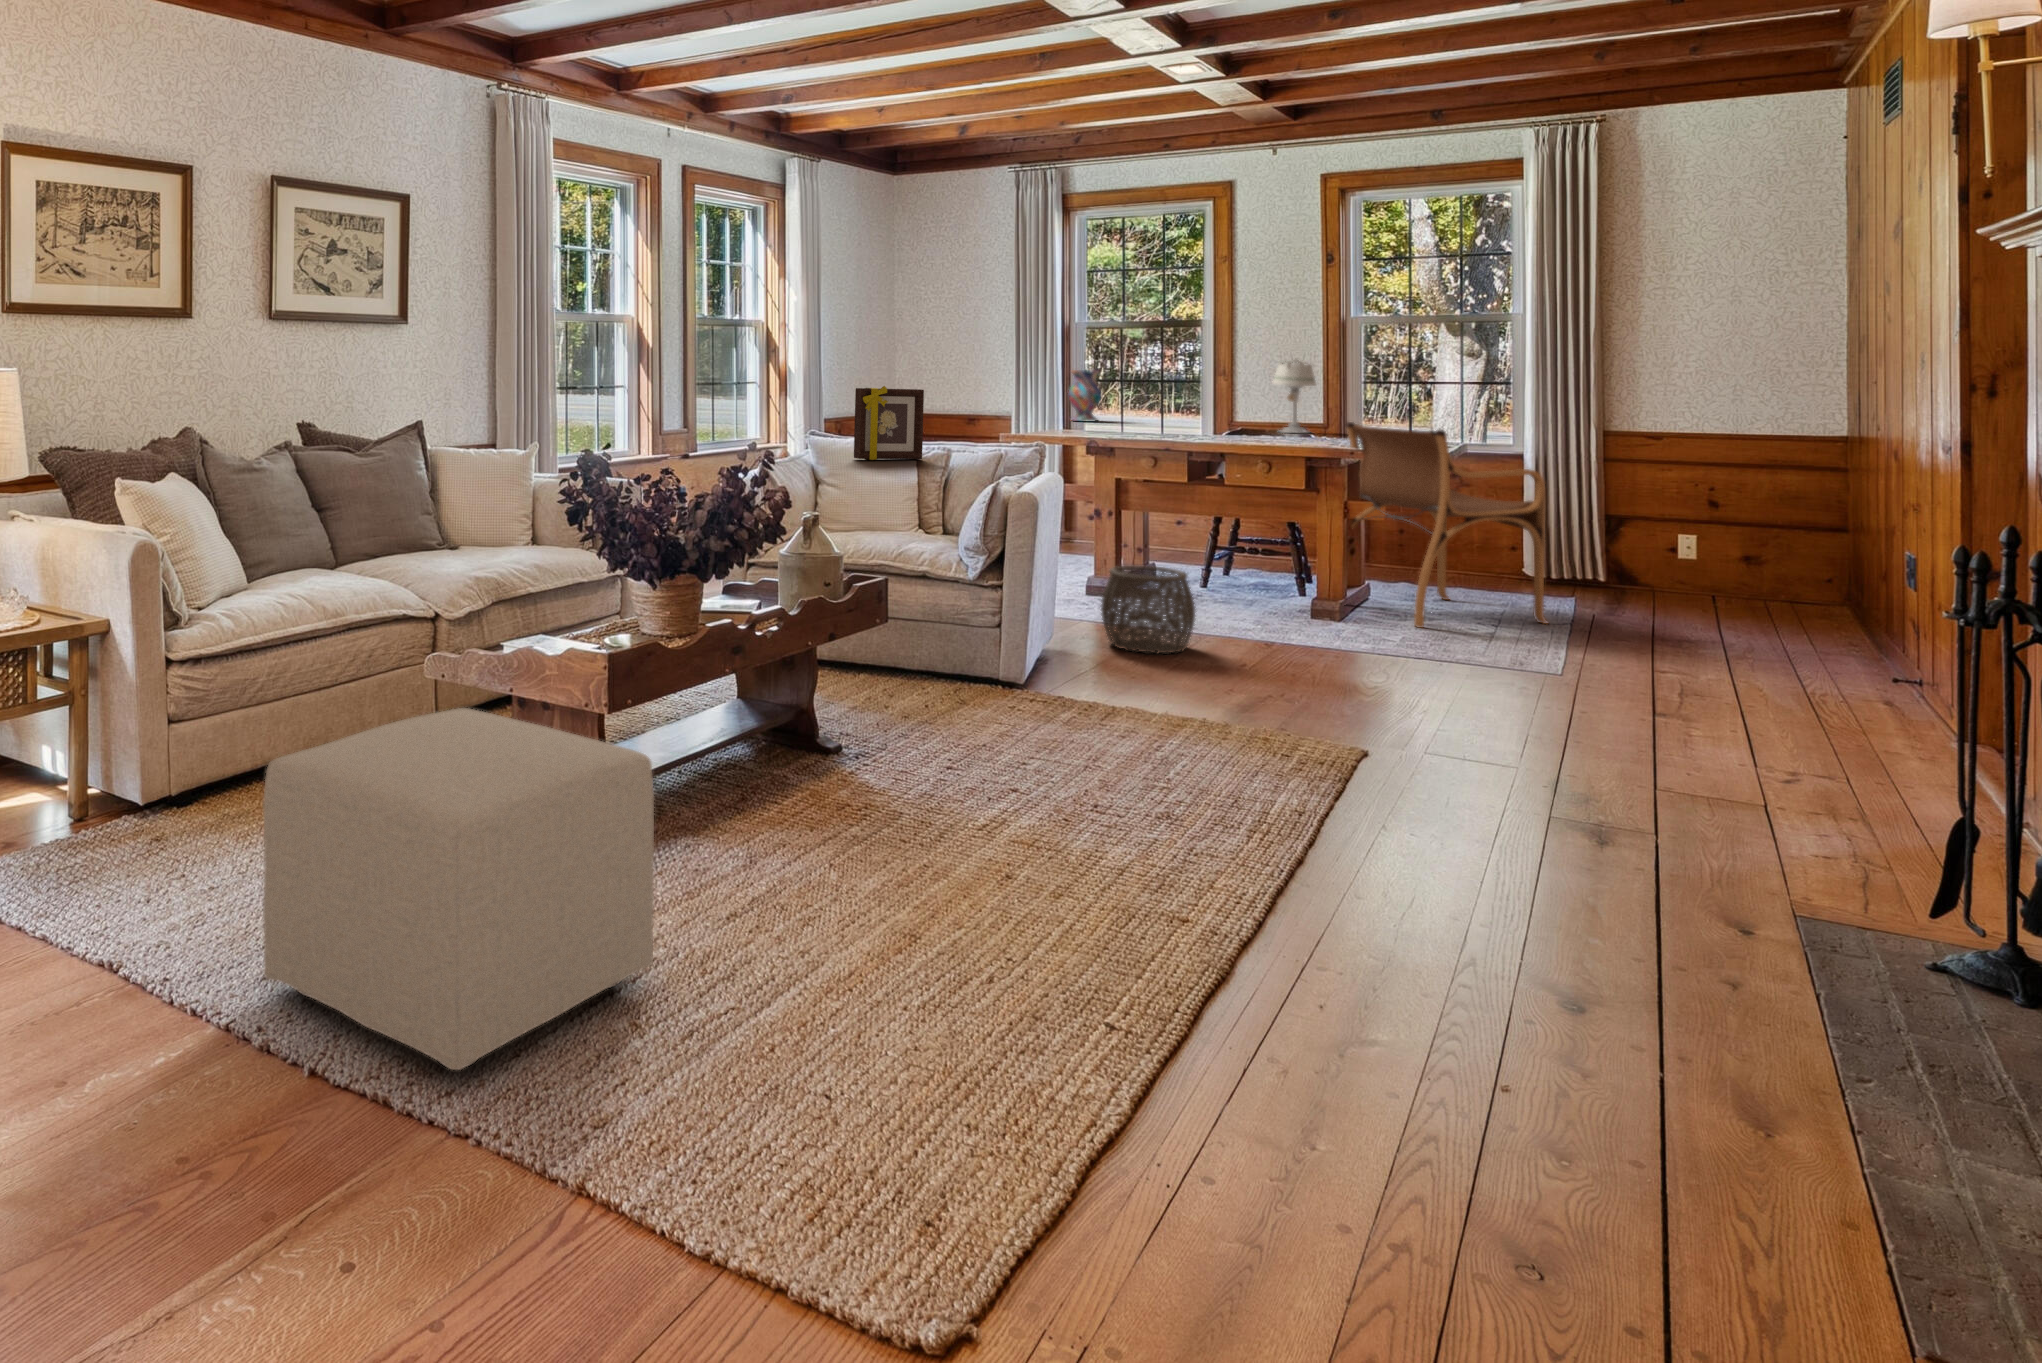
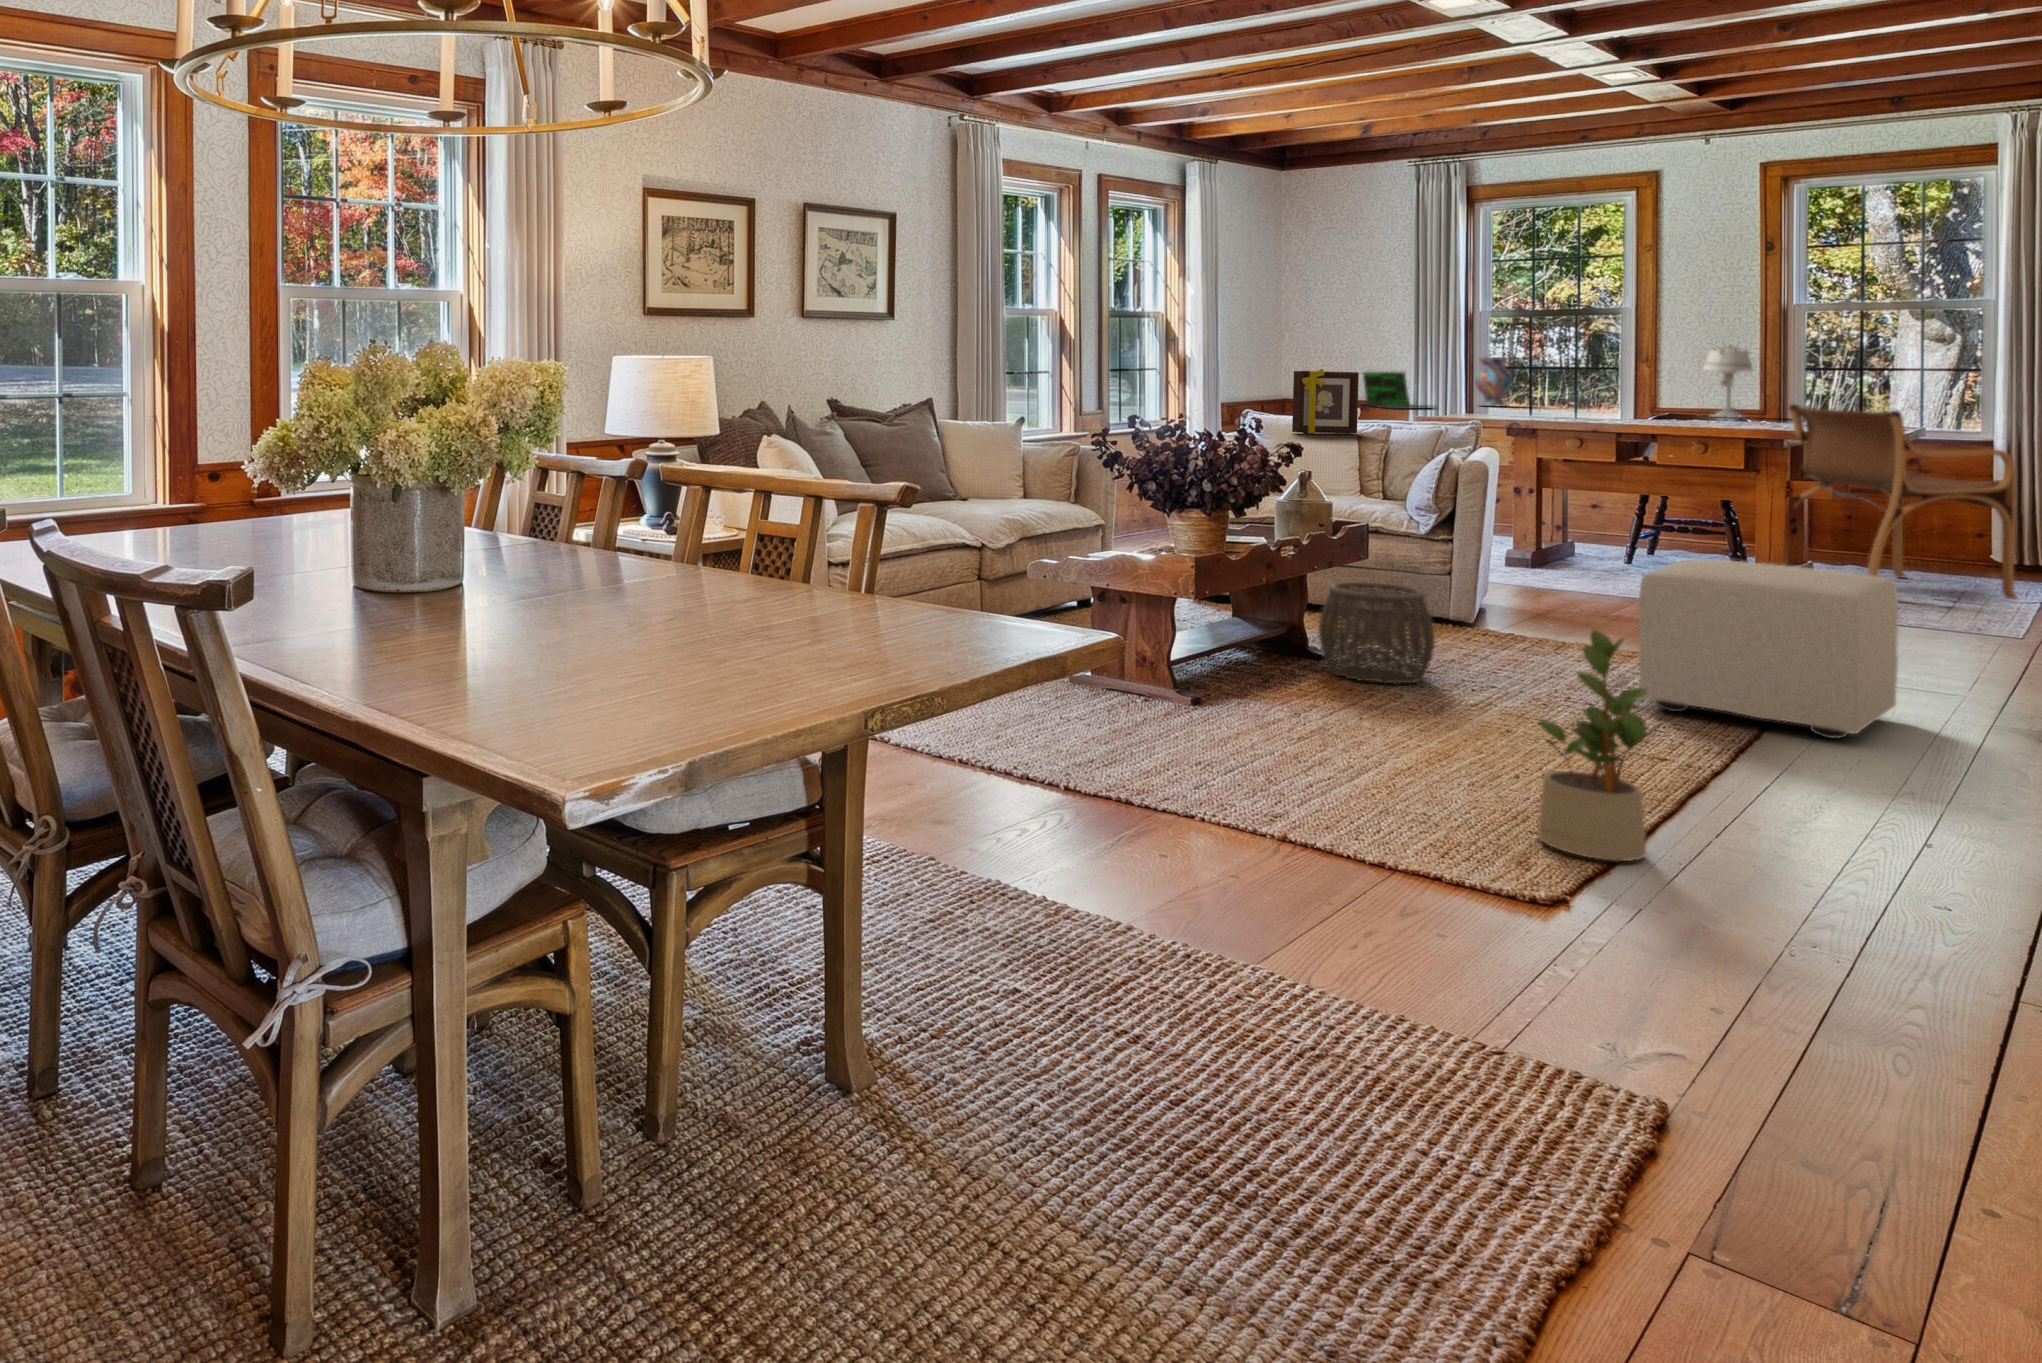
laptop: none [959,385,1030,425] -> present [1363,372,1436,409]
woven basket: present [1101,565,1195,654] -> present [1319,582,1435,684]
ottoman: present [263,708,654,1070] -> present [1639,559,1898,739]
potted plant: none [992,803,1153,1168] -> present [1538,630,1658,861]

